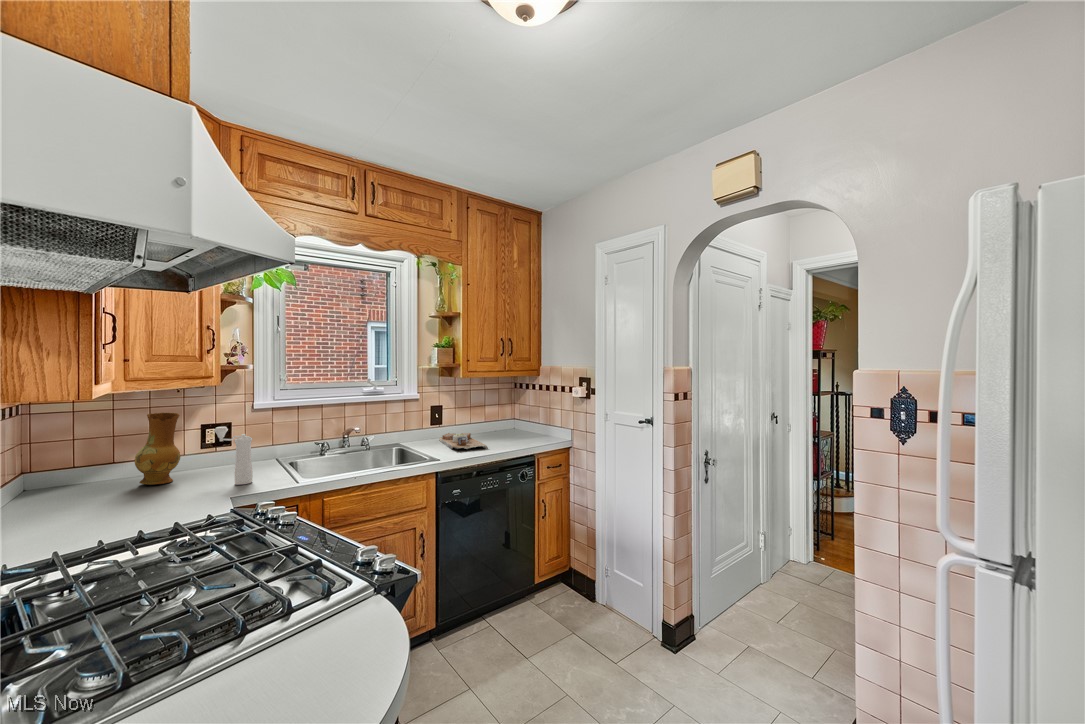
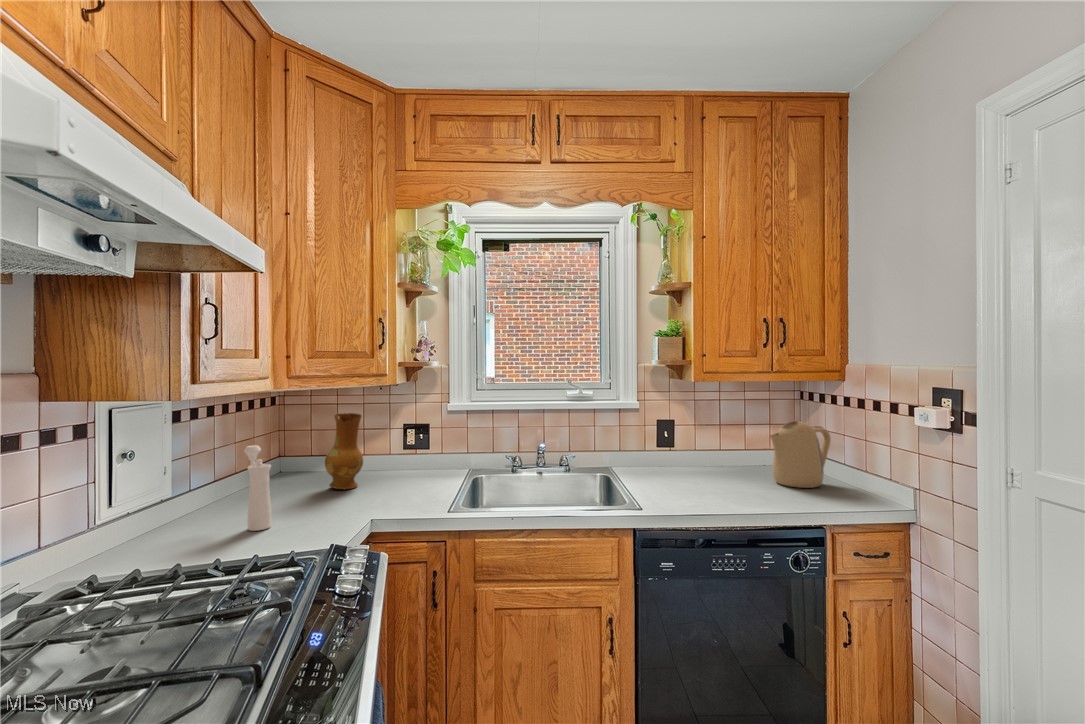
kettle: none [502,400,532,439] -> present [770,421,831,488]
pepper mill: present [214,427,253,485] -> present [244,445,271,531]
cutting board: present [439,433,488,449] -> none [669,464,732,499]

